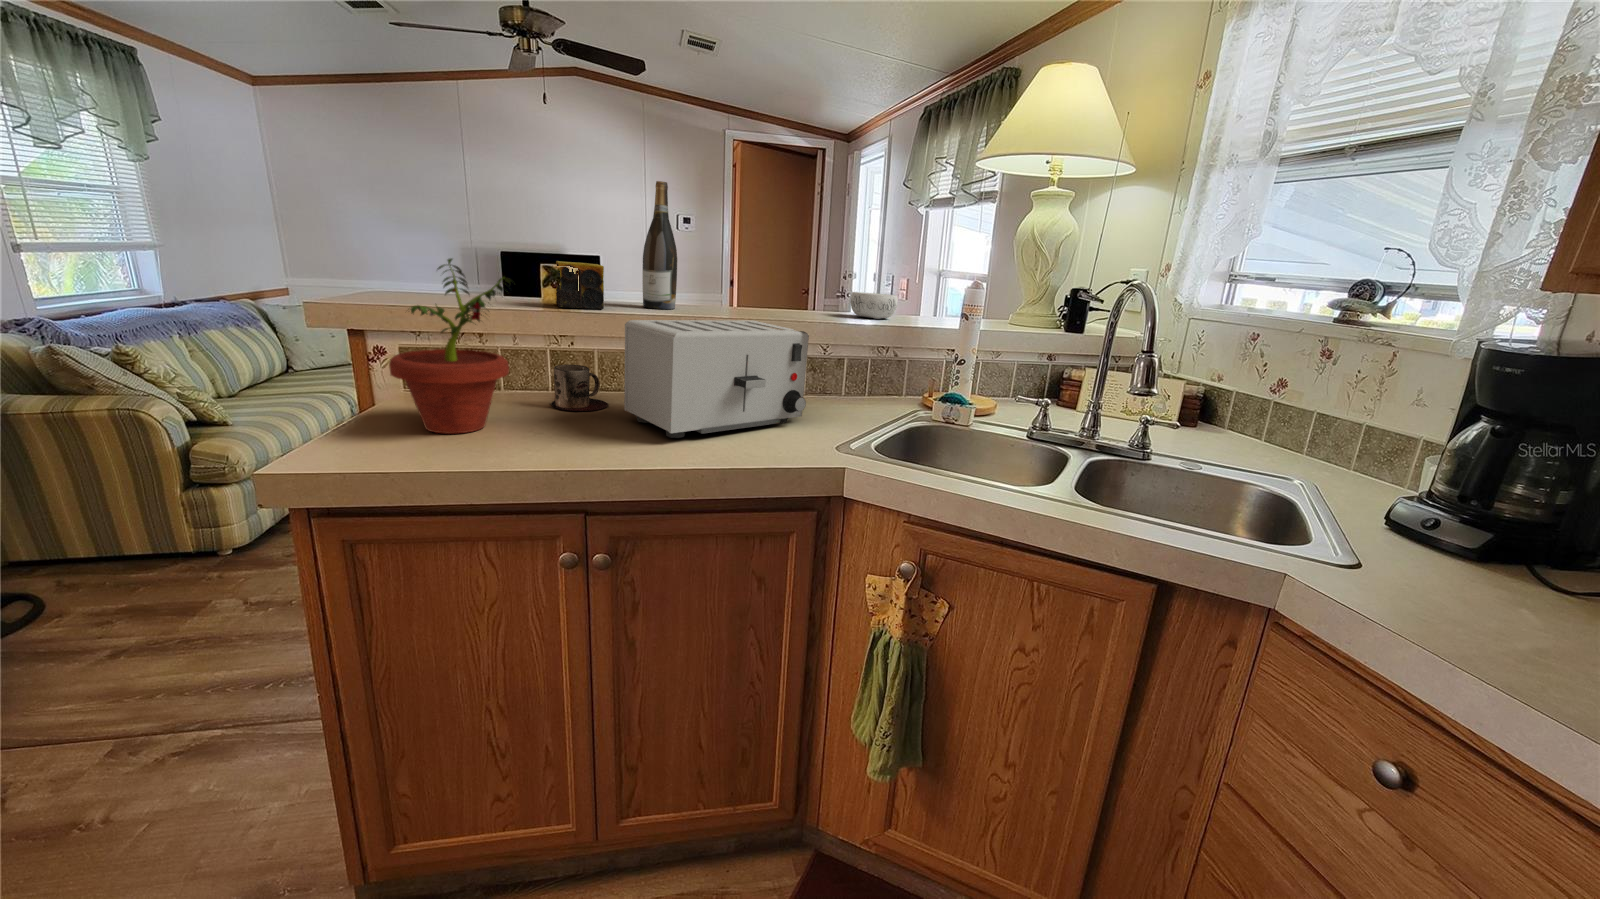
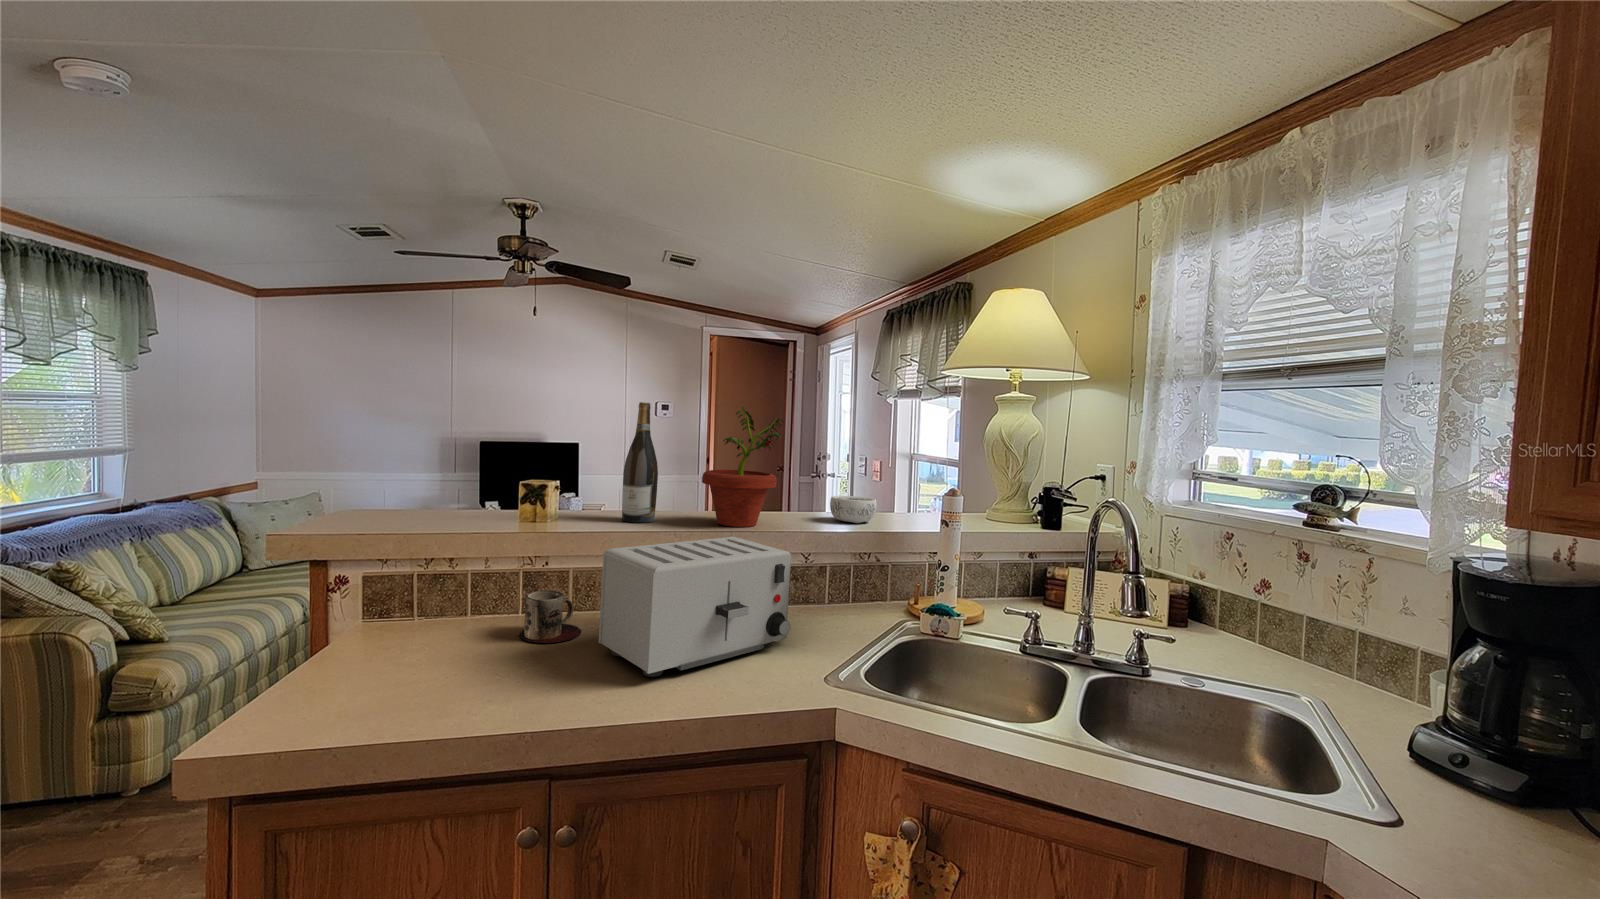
potted plant: present [389,258,511,434] -> present [702,407,784,527]
candle: present [556,261,604,309] -> none [533,481,584,528]

